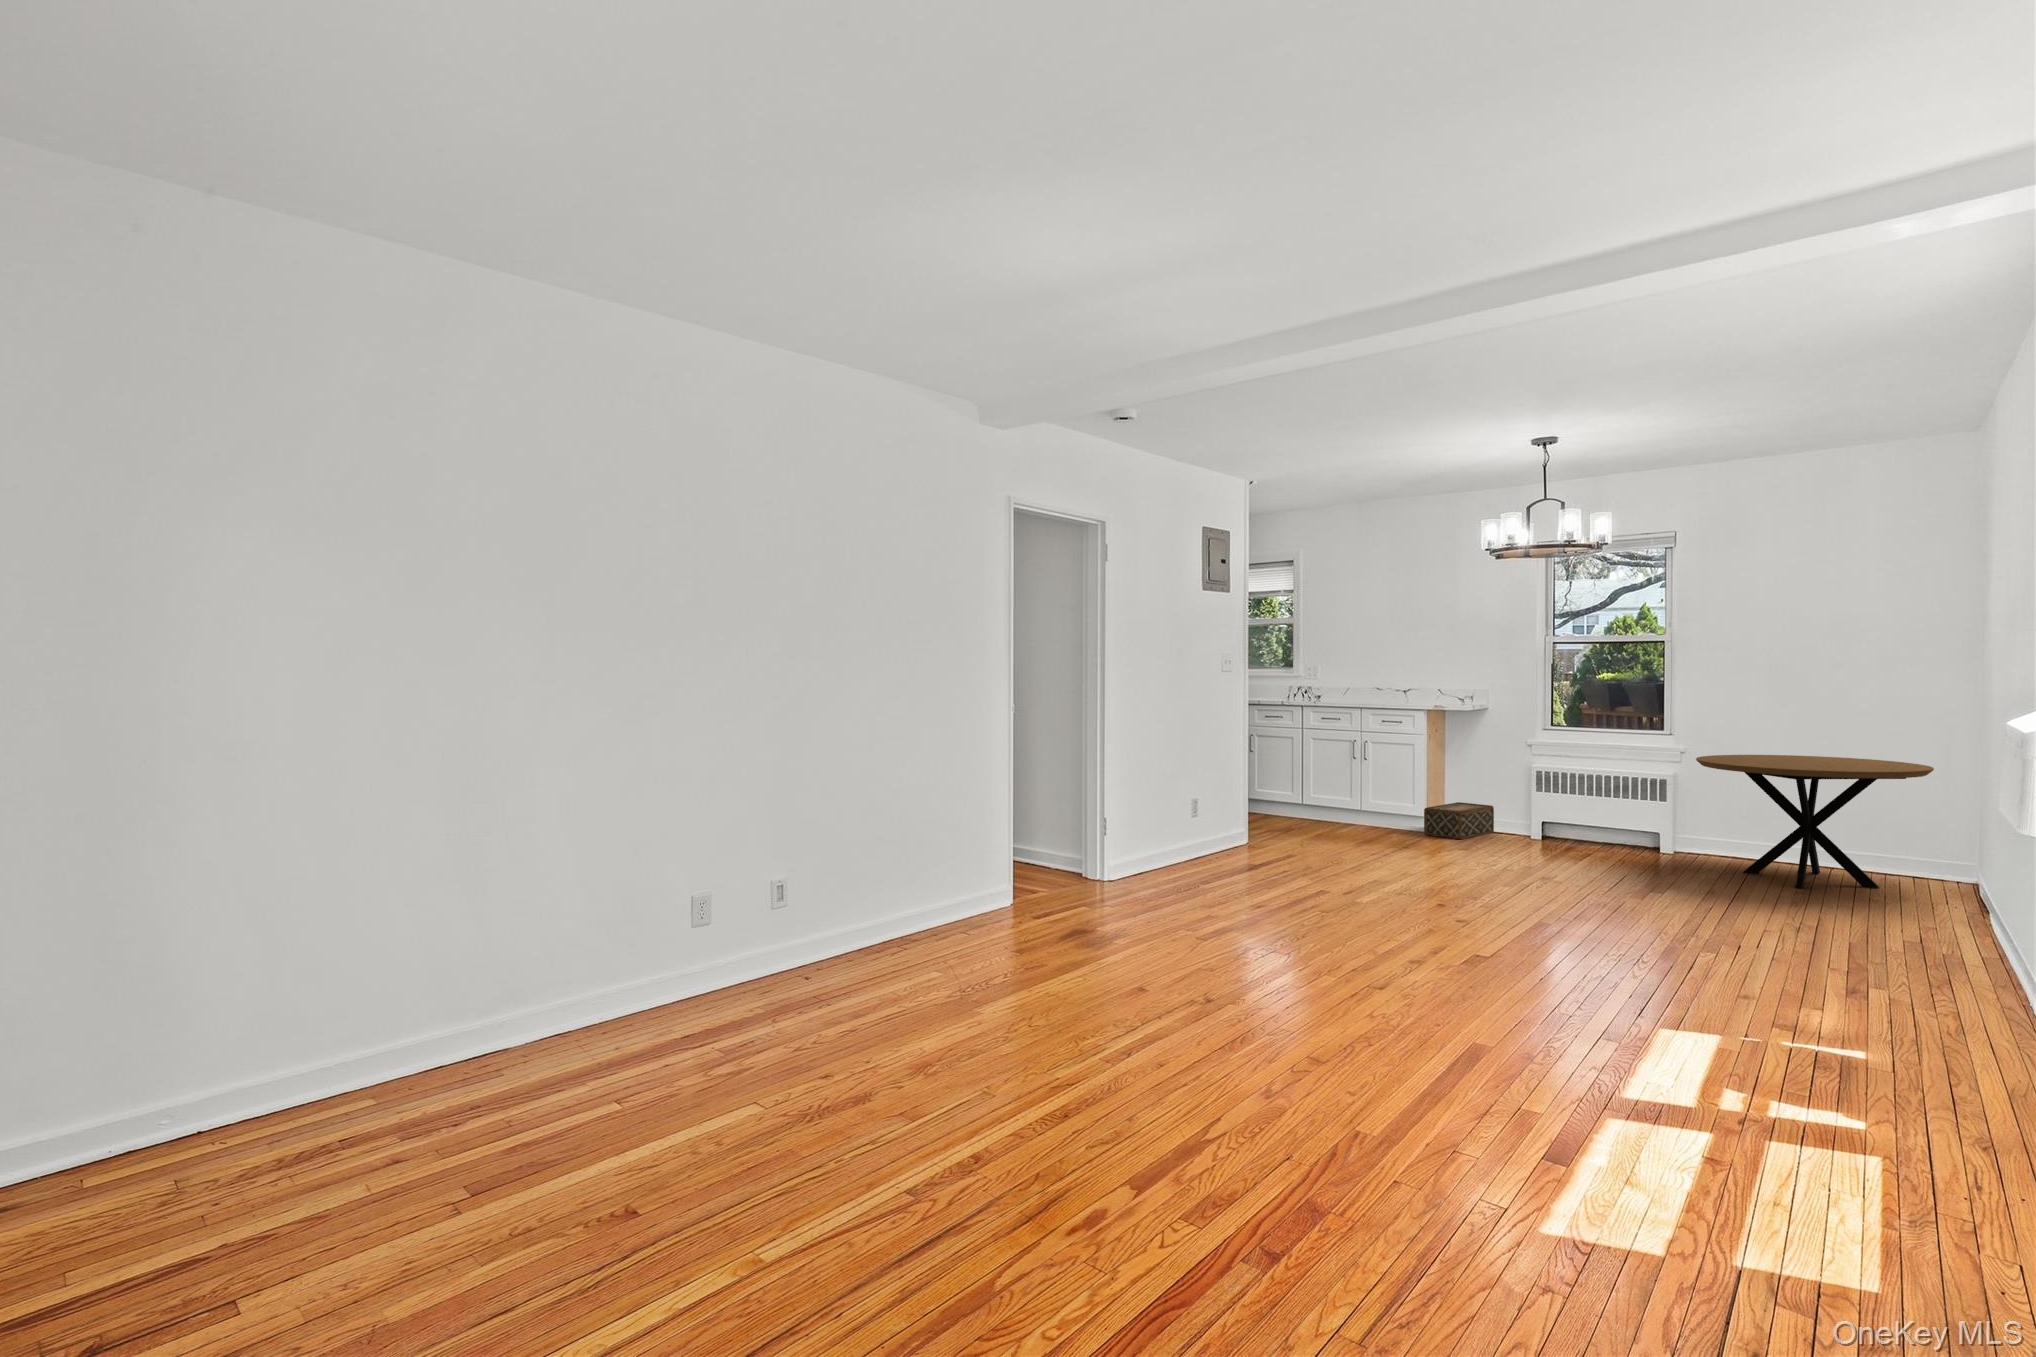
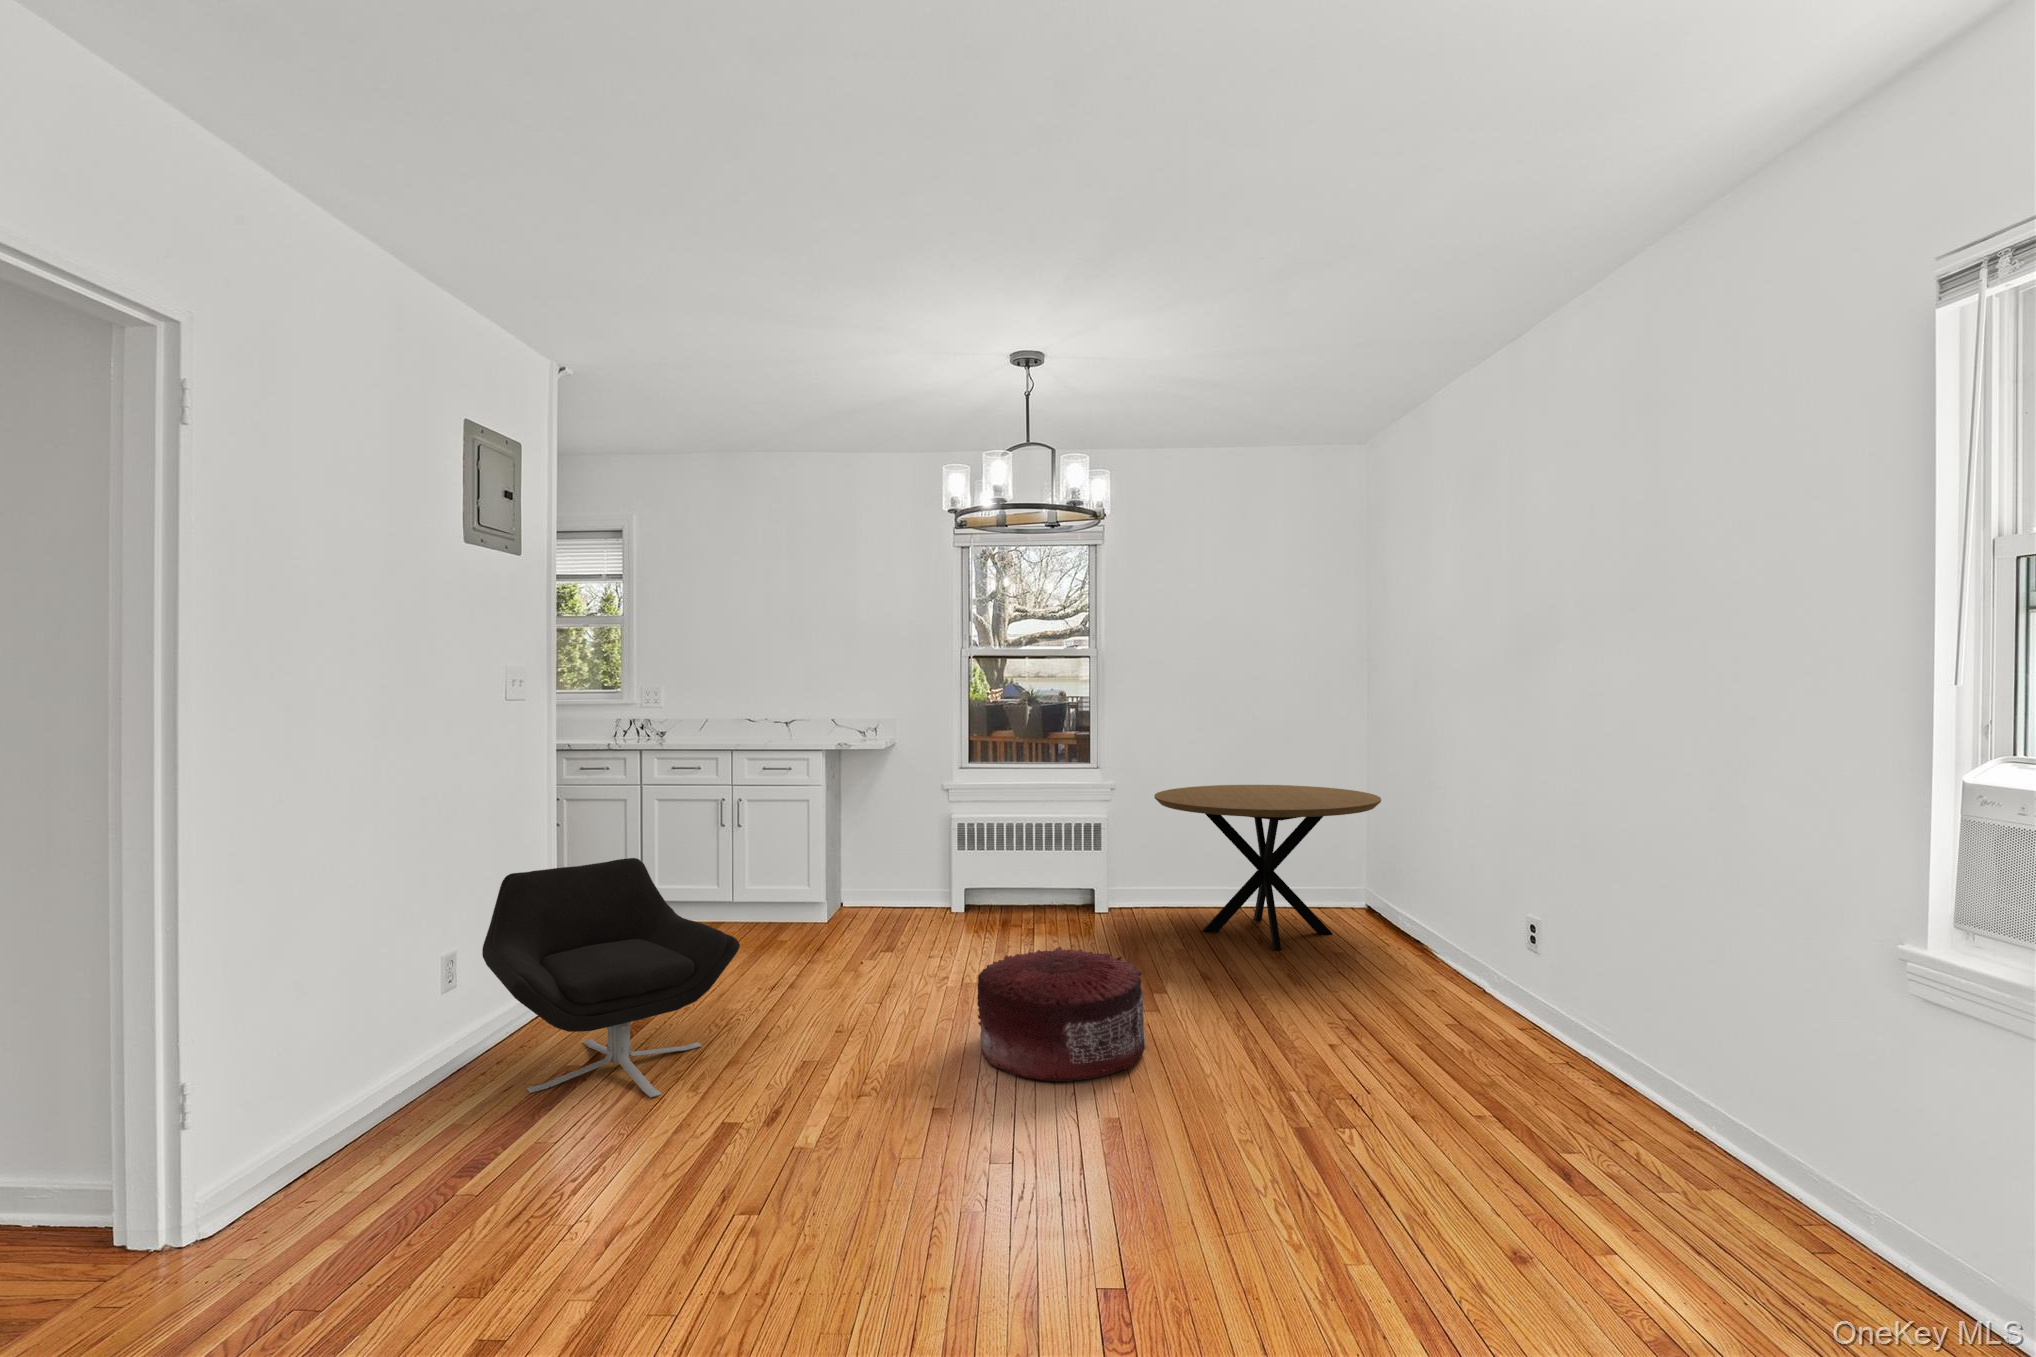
lounge chair: none [1209,763,1339,877] -> present [482,858,740,1097]
woven basket: present [1424,802,1494,839] -> none [825,871,905,928]
pouf: none [1477,839,1598,908] -> present [977,947,1146,1082]

